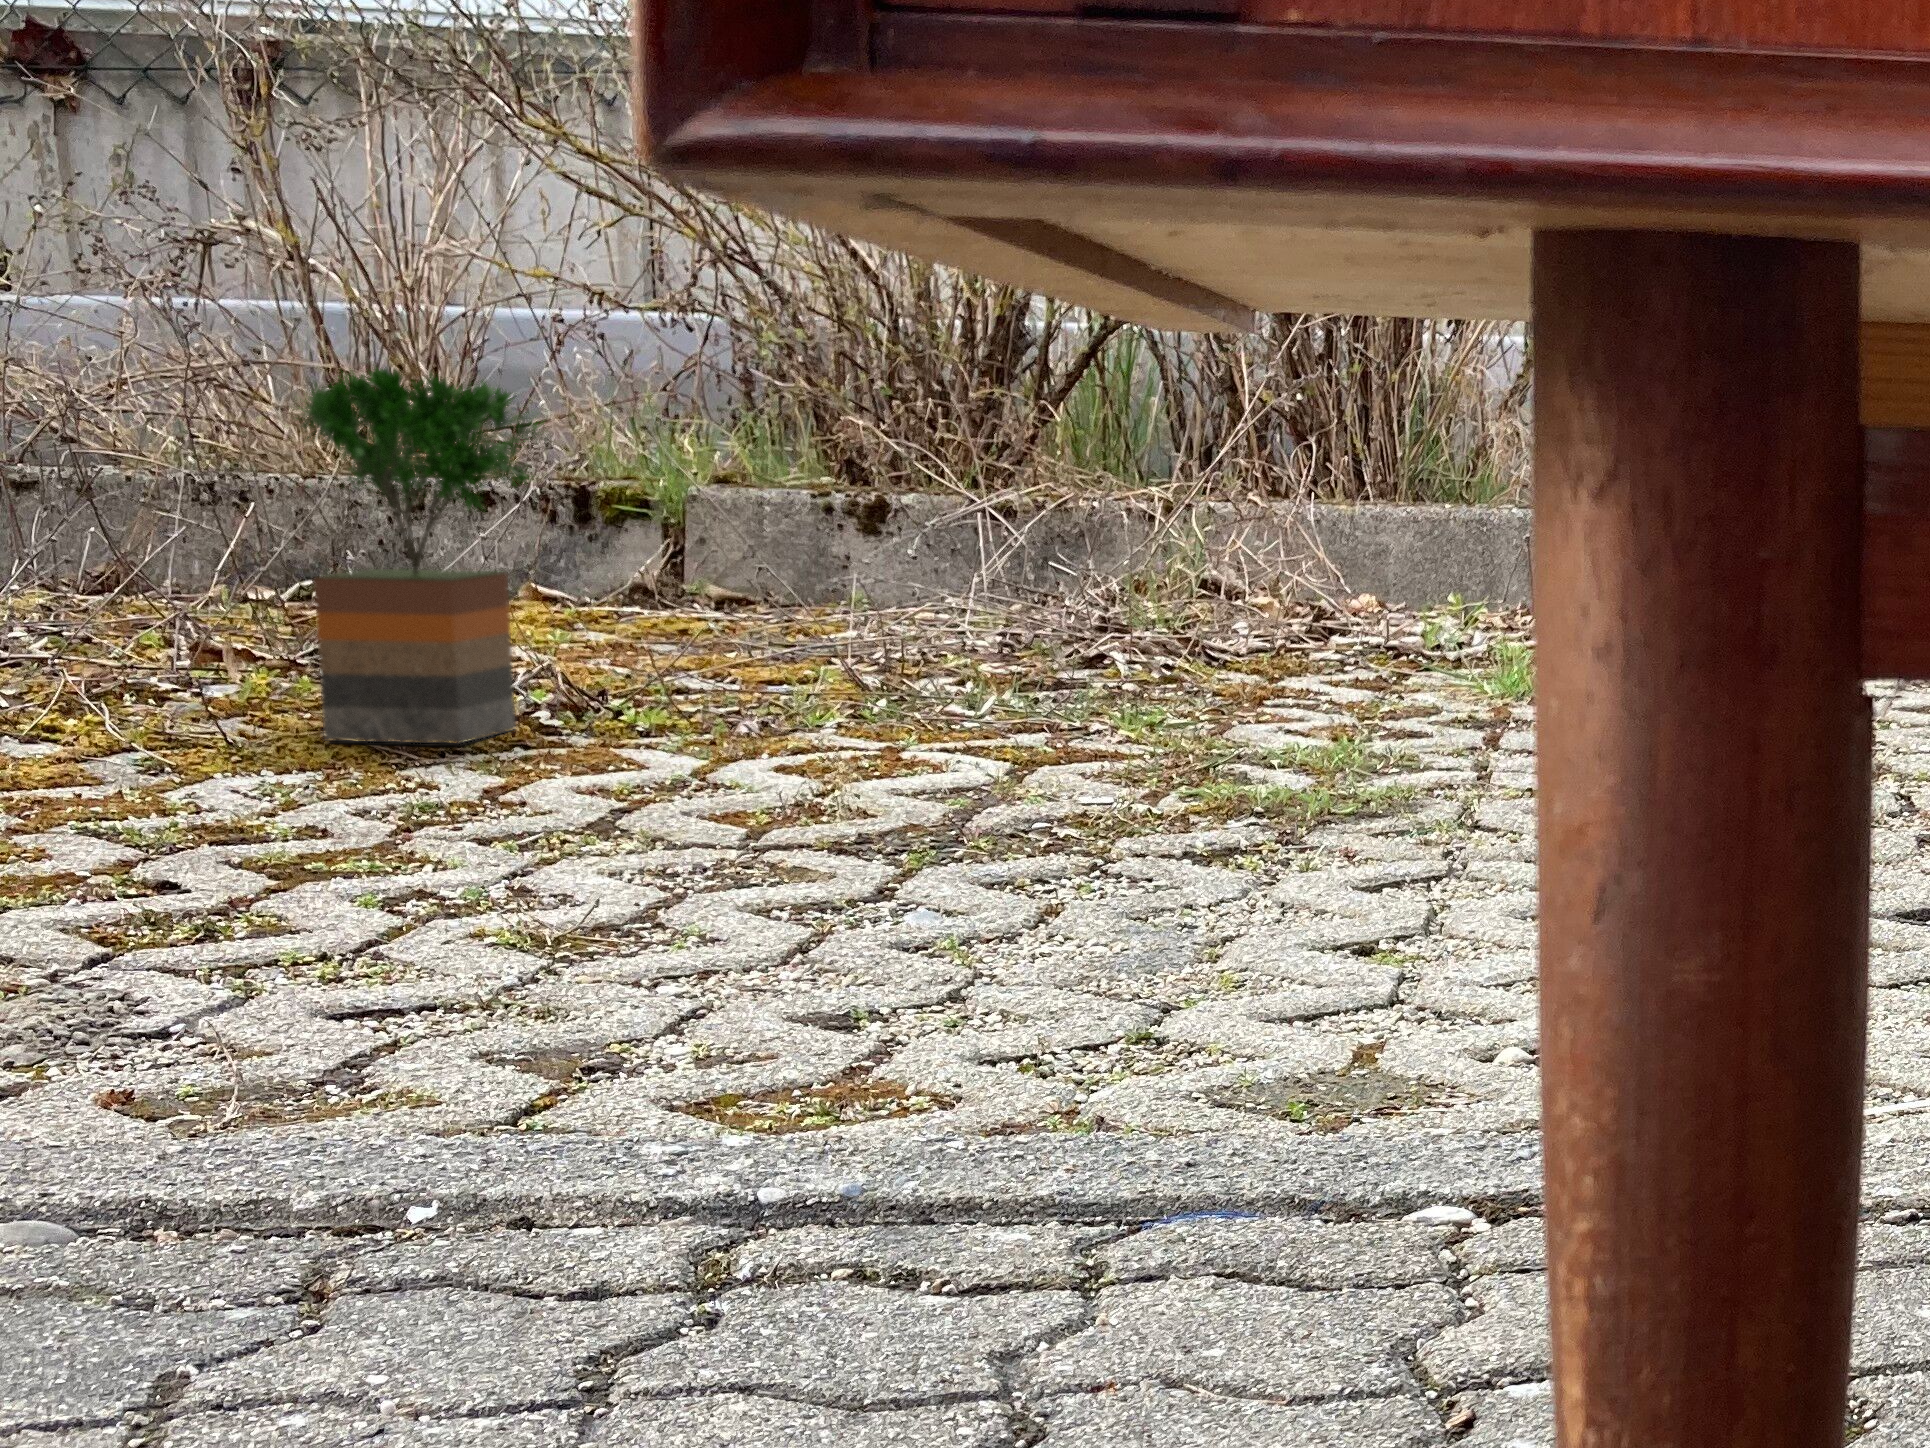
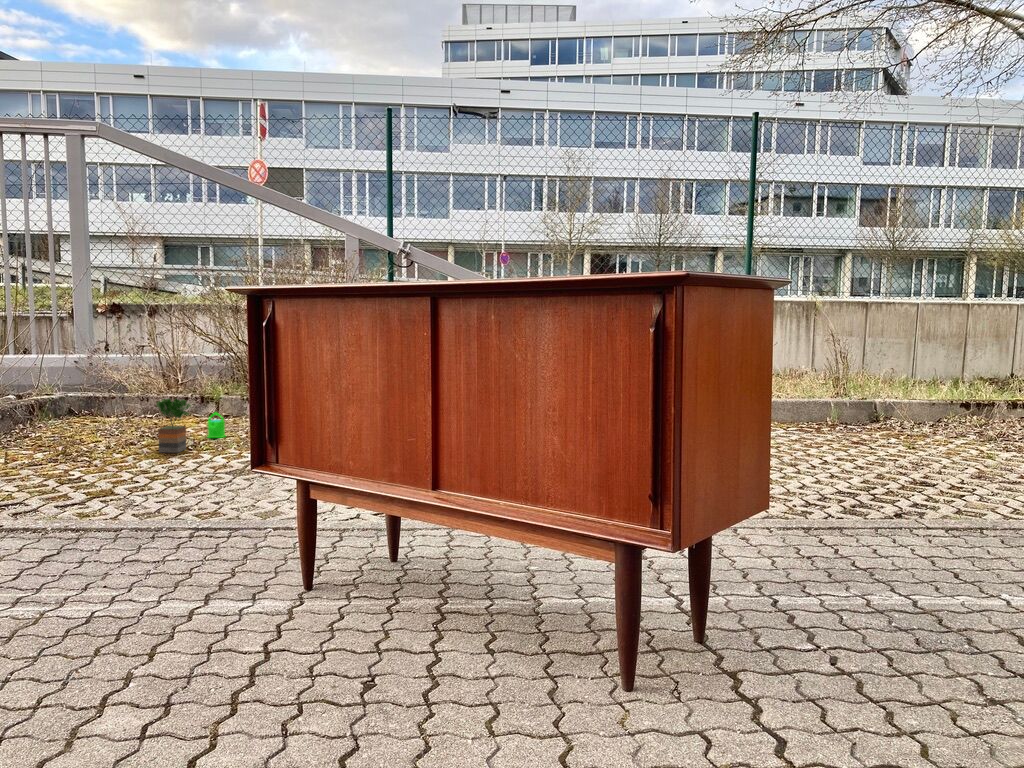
watering can: none [637,518,771,684] -> present [207,412,225,438]

